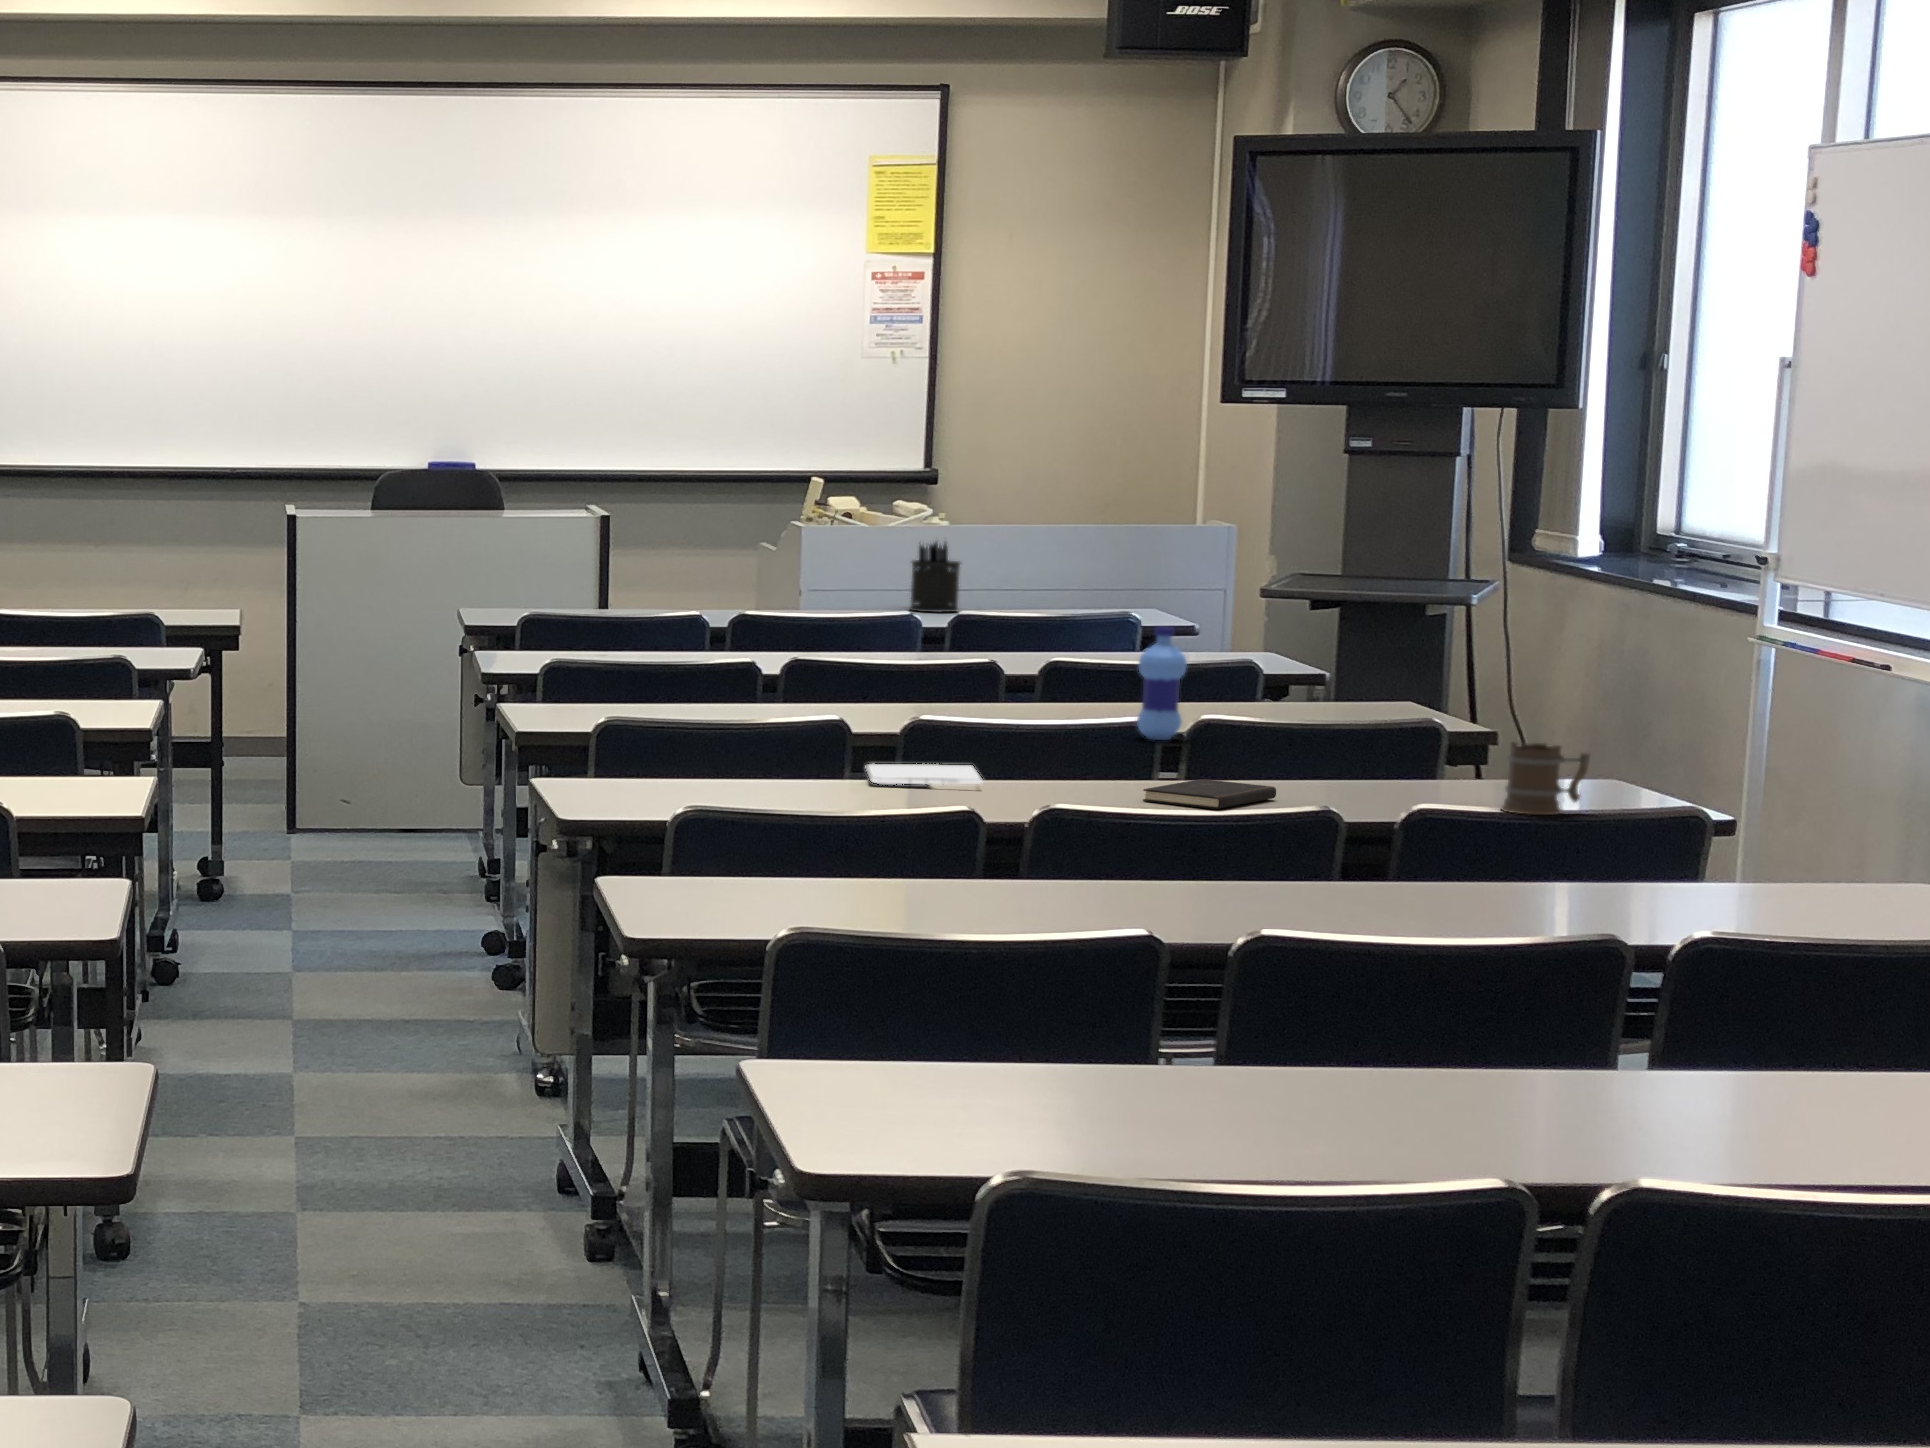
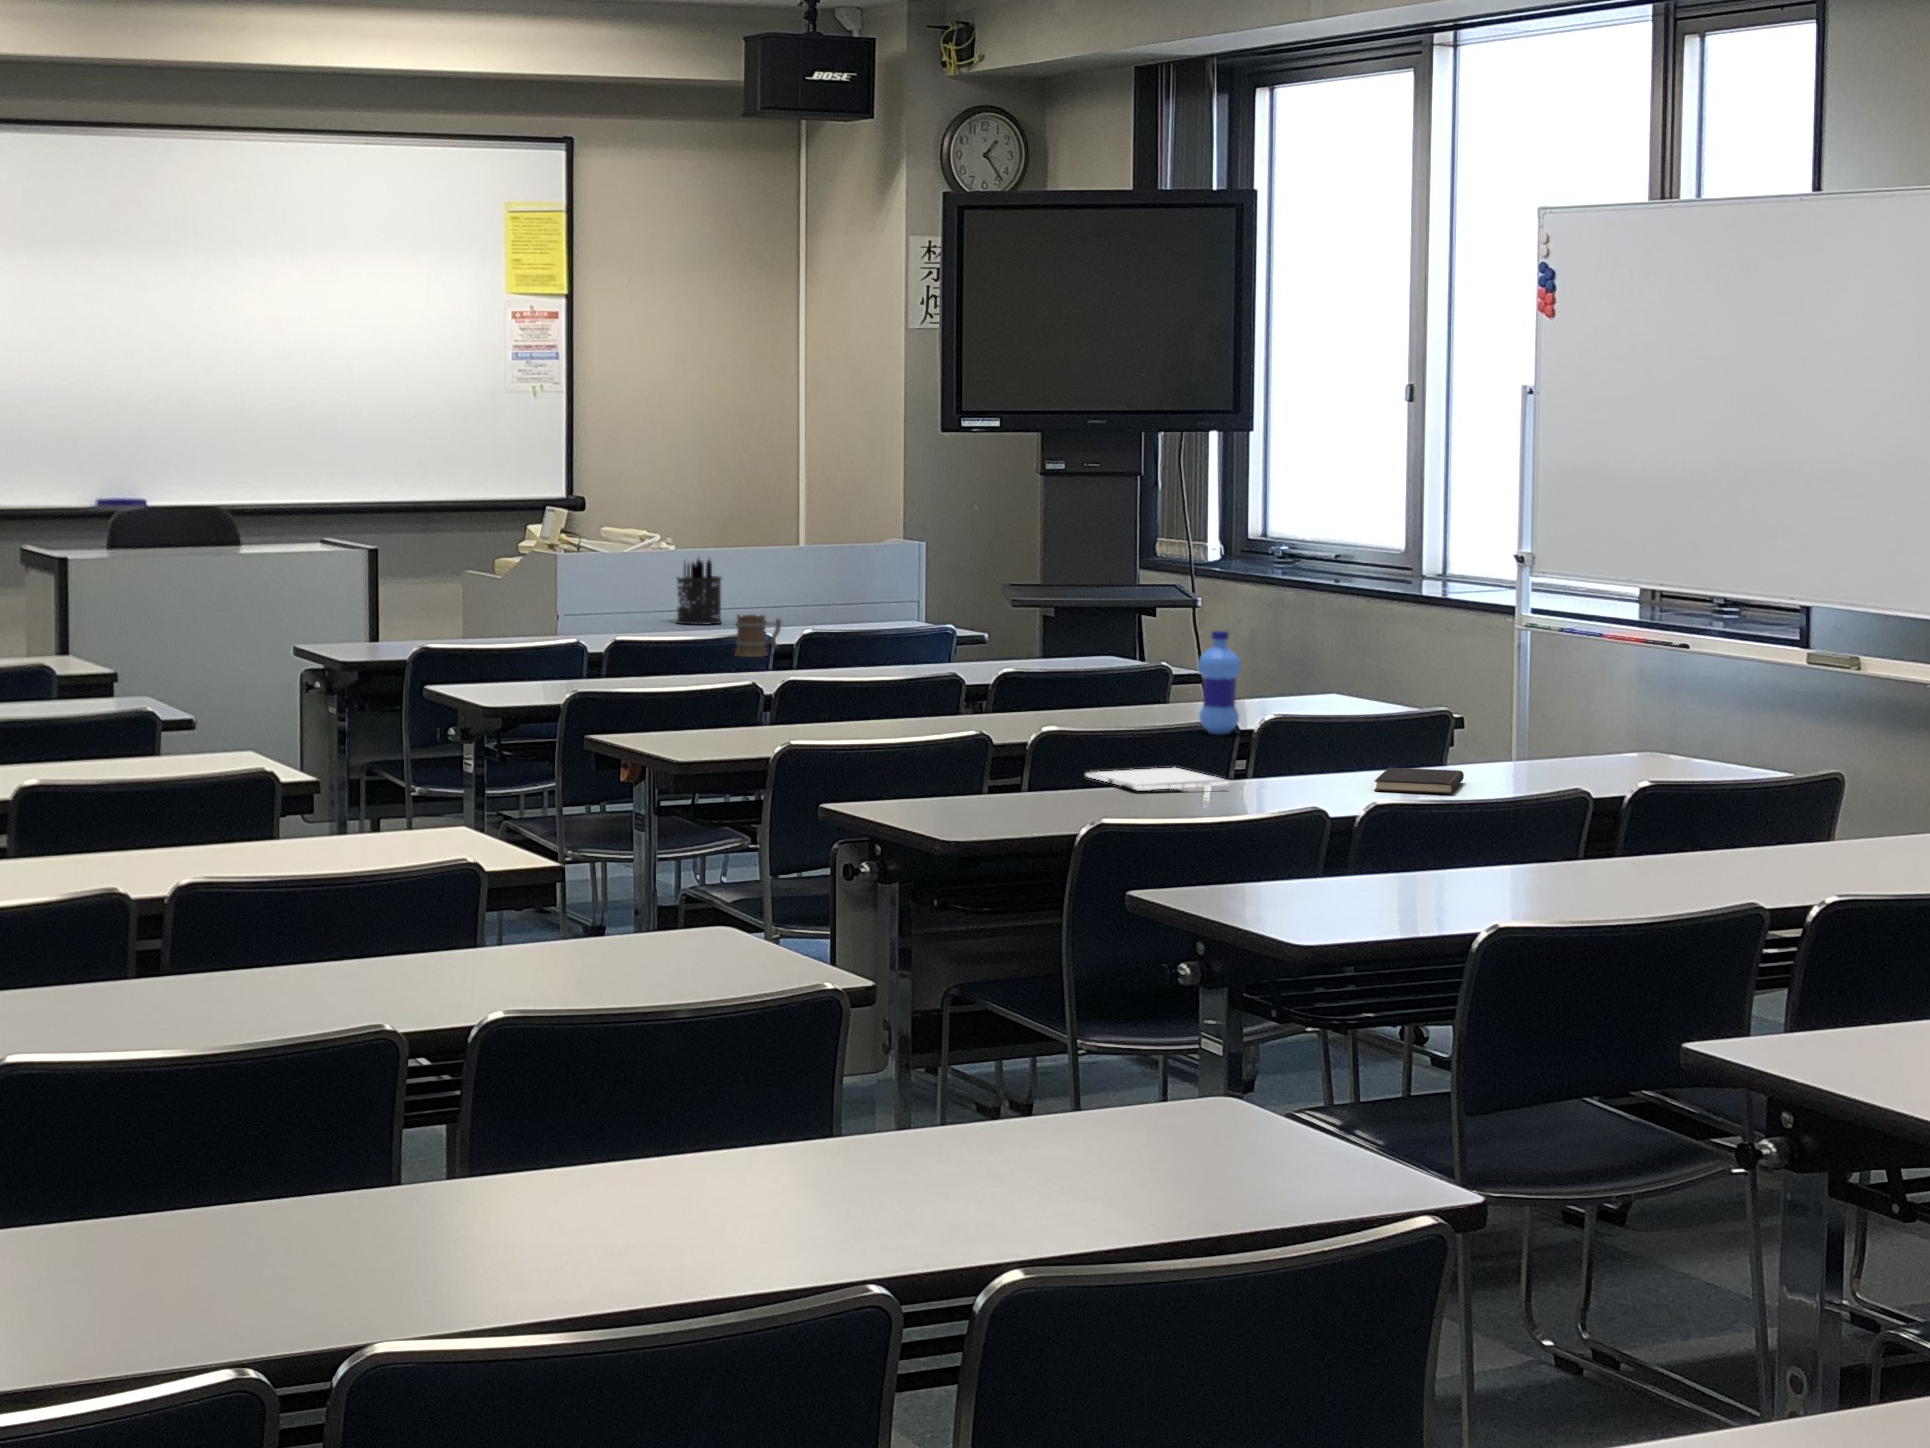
mug: present [1501,742,1590,815] -> present [735,615,781,657]

